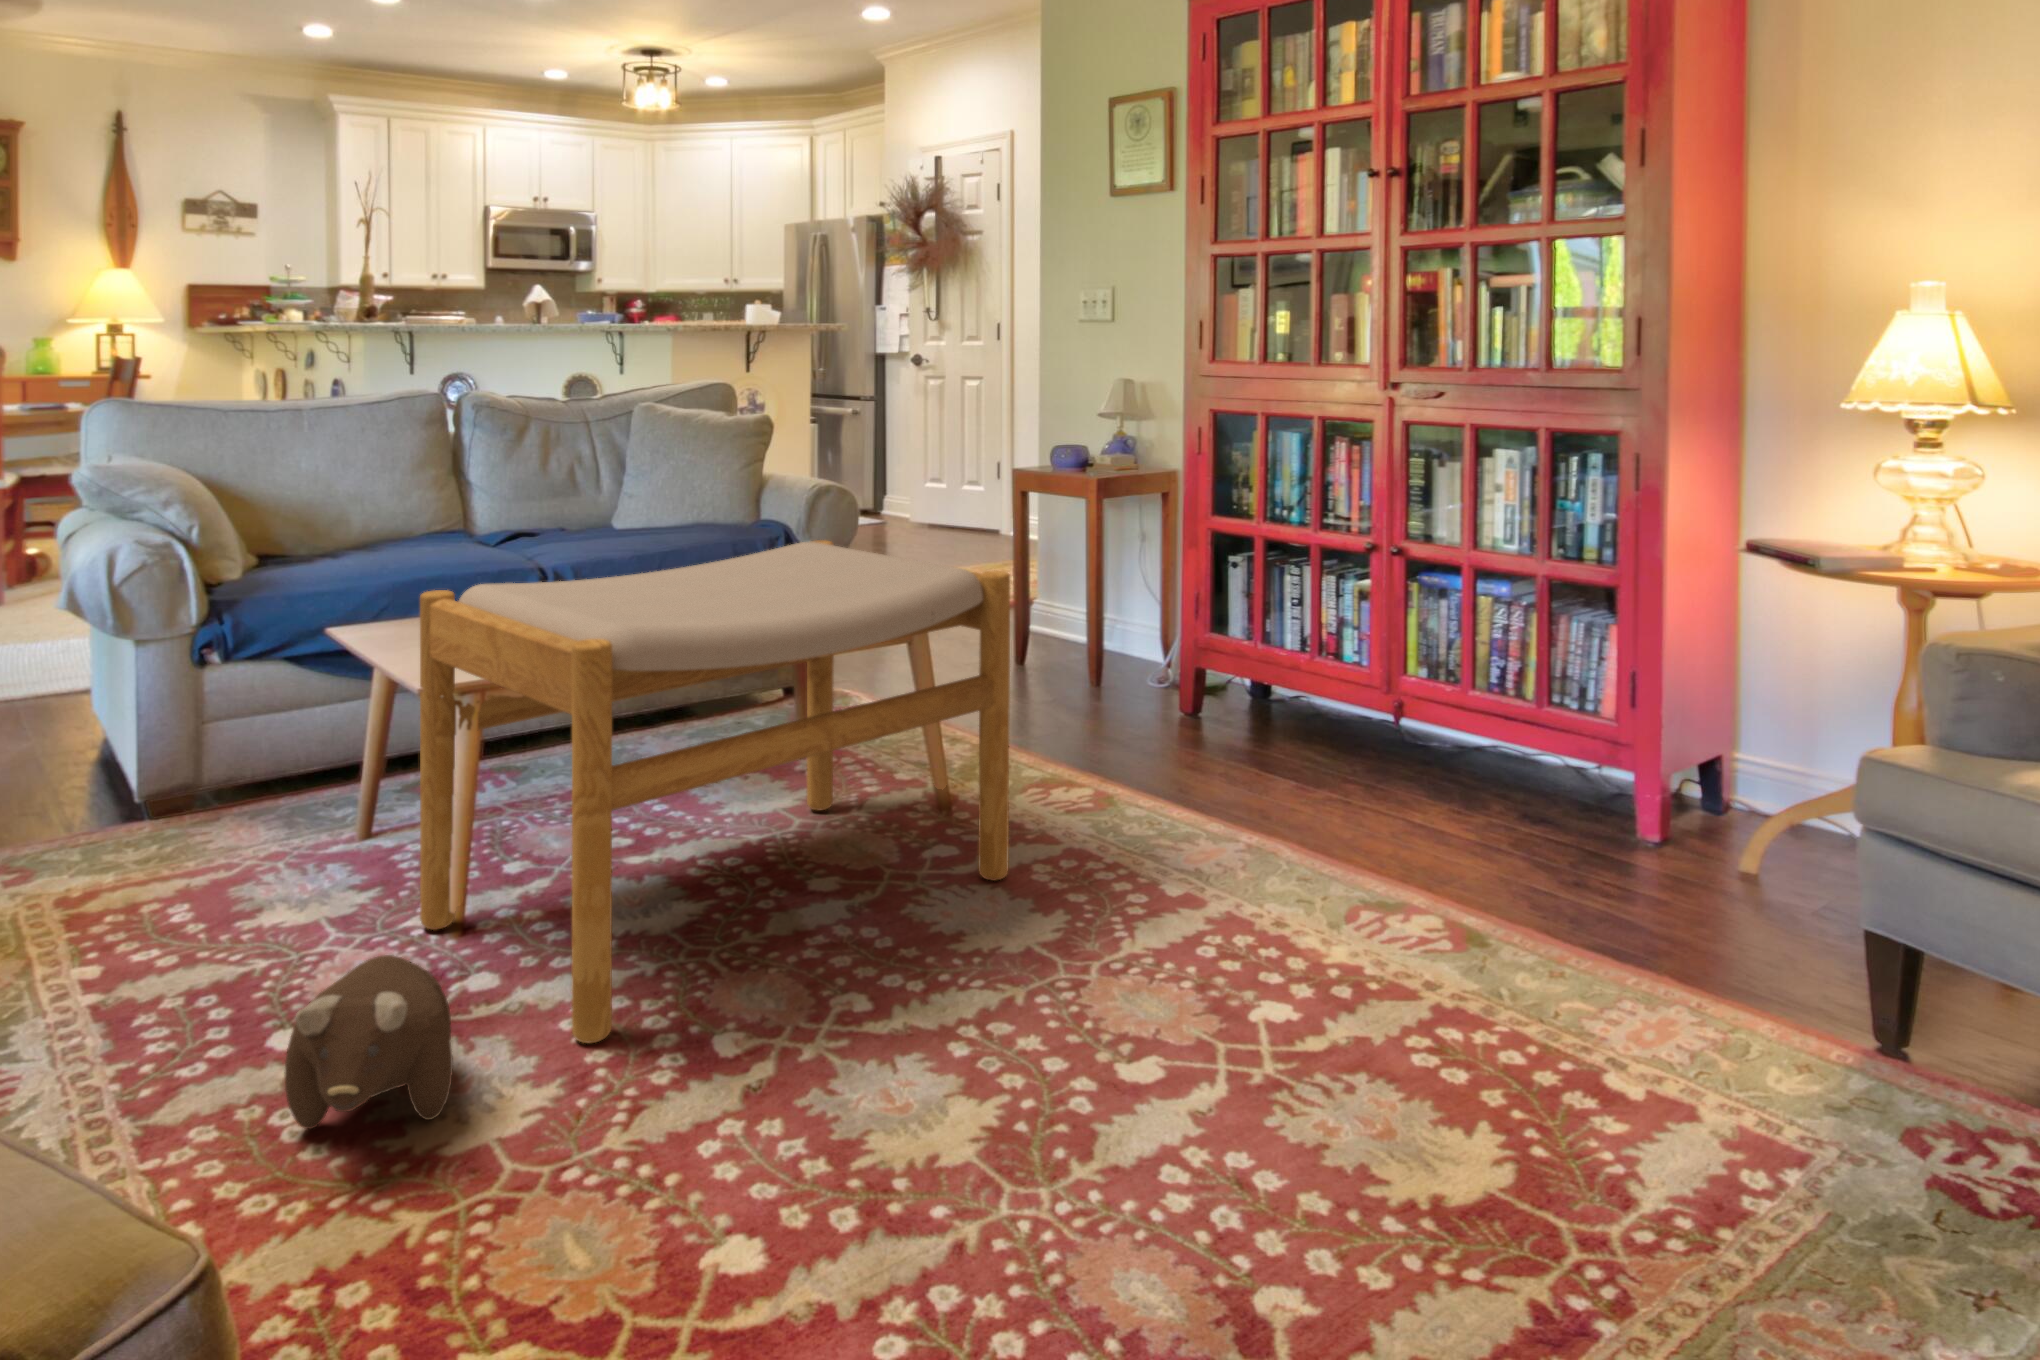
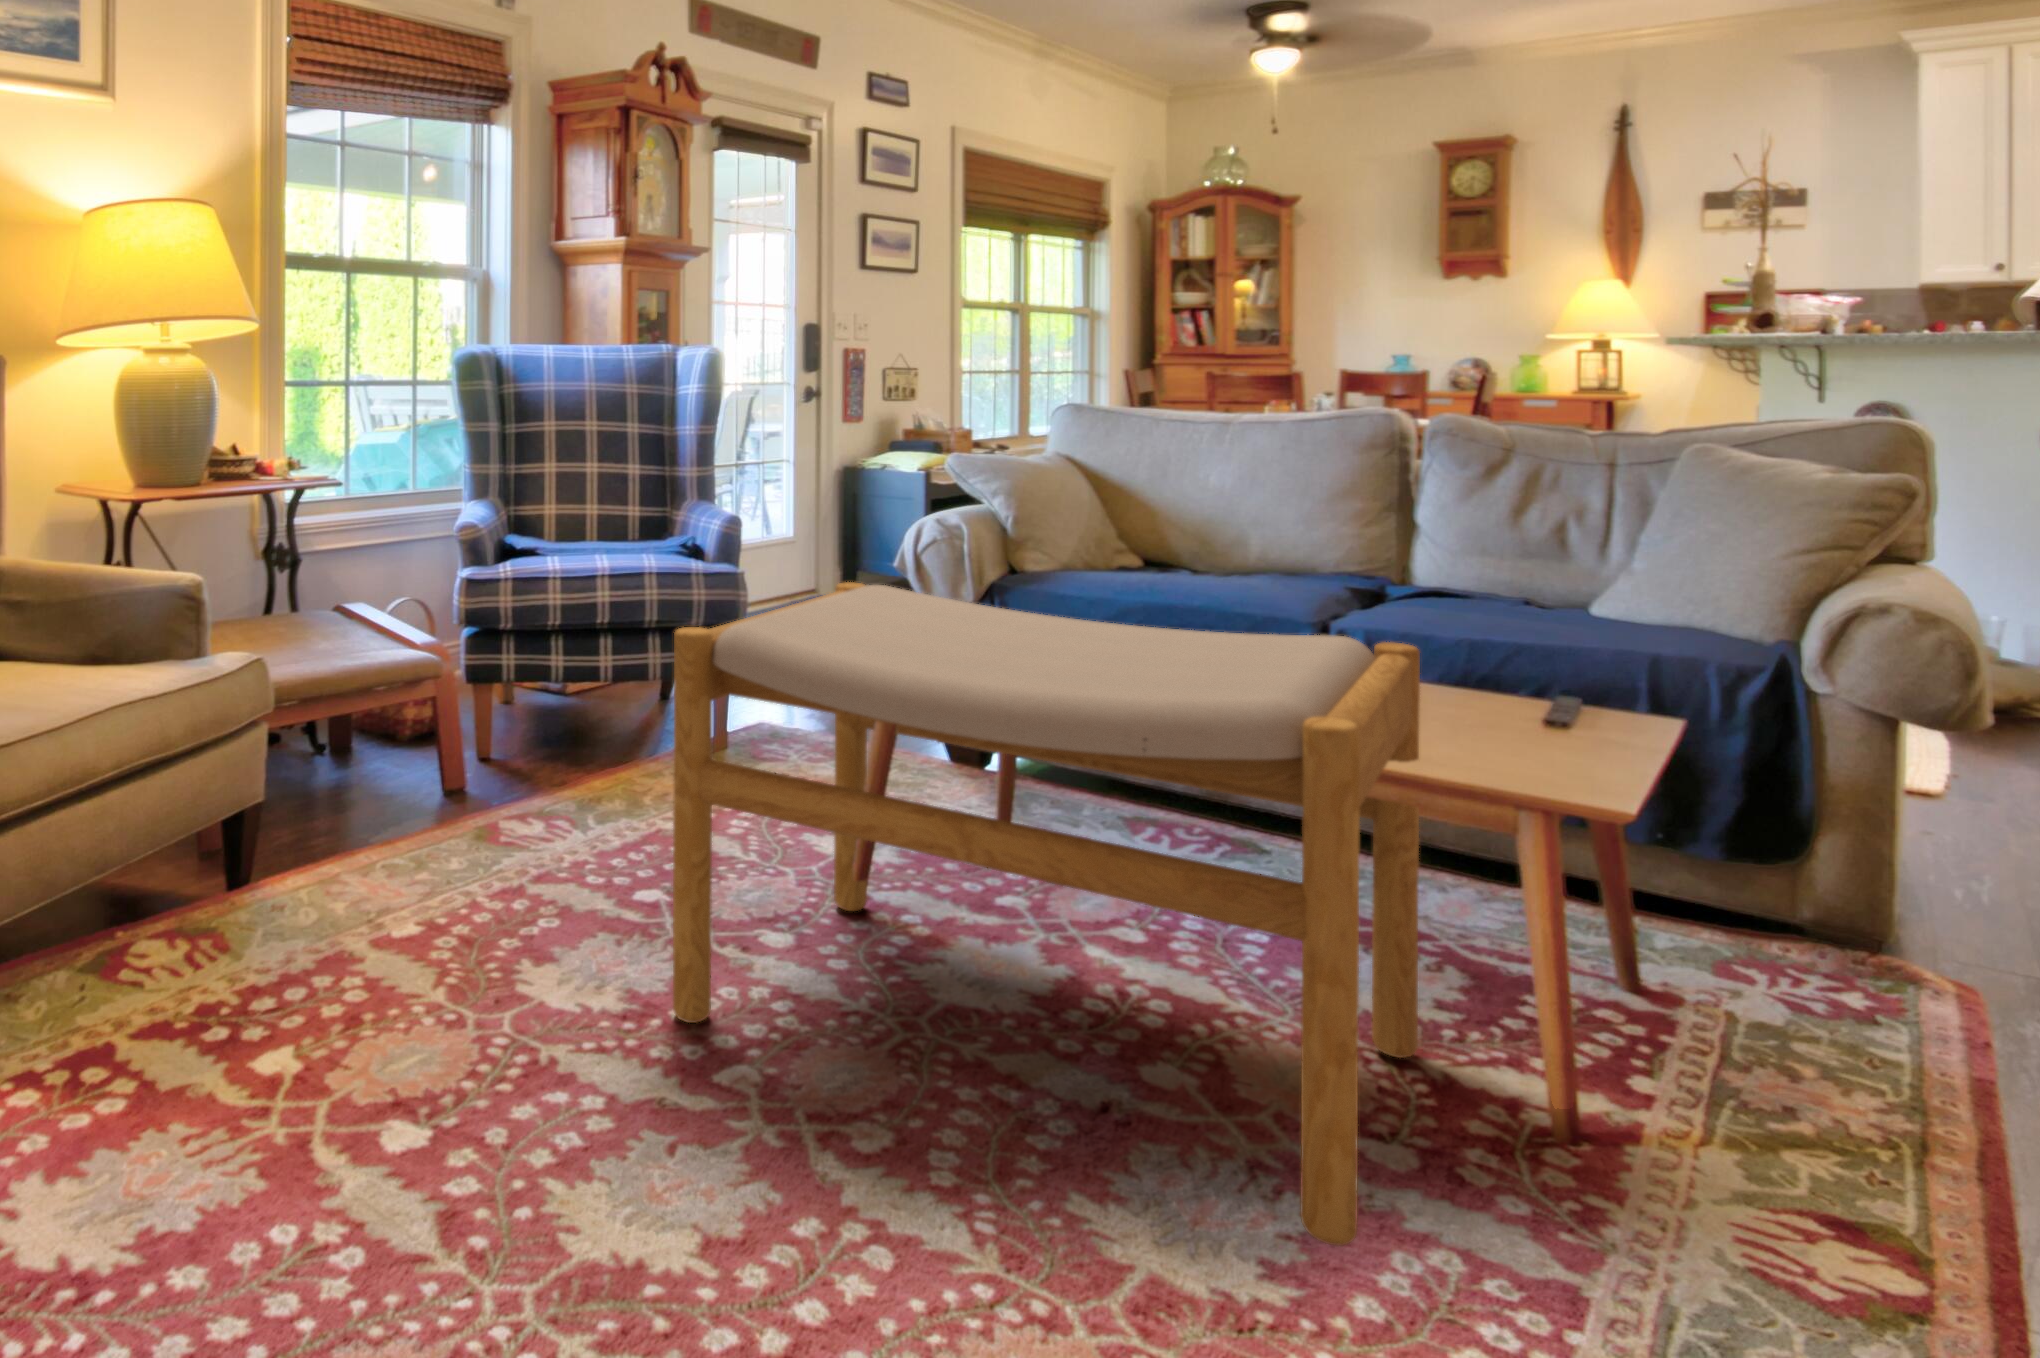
plush toy: present [284,955,453,1129] -> none [441,830,631,980]

